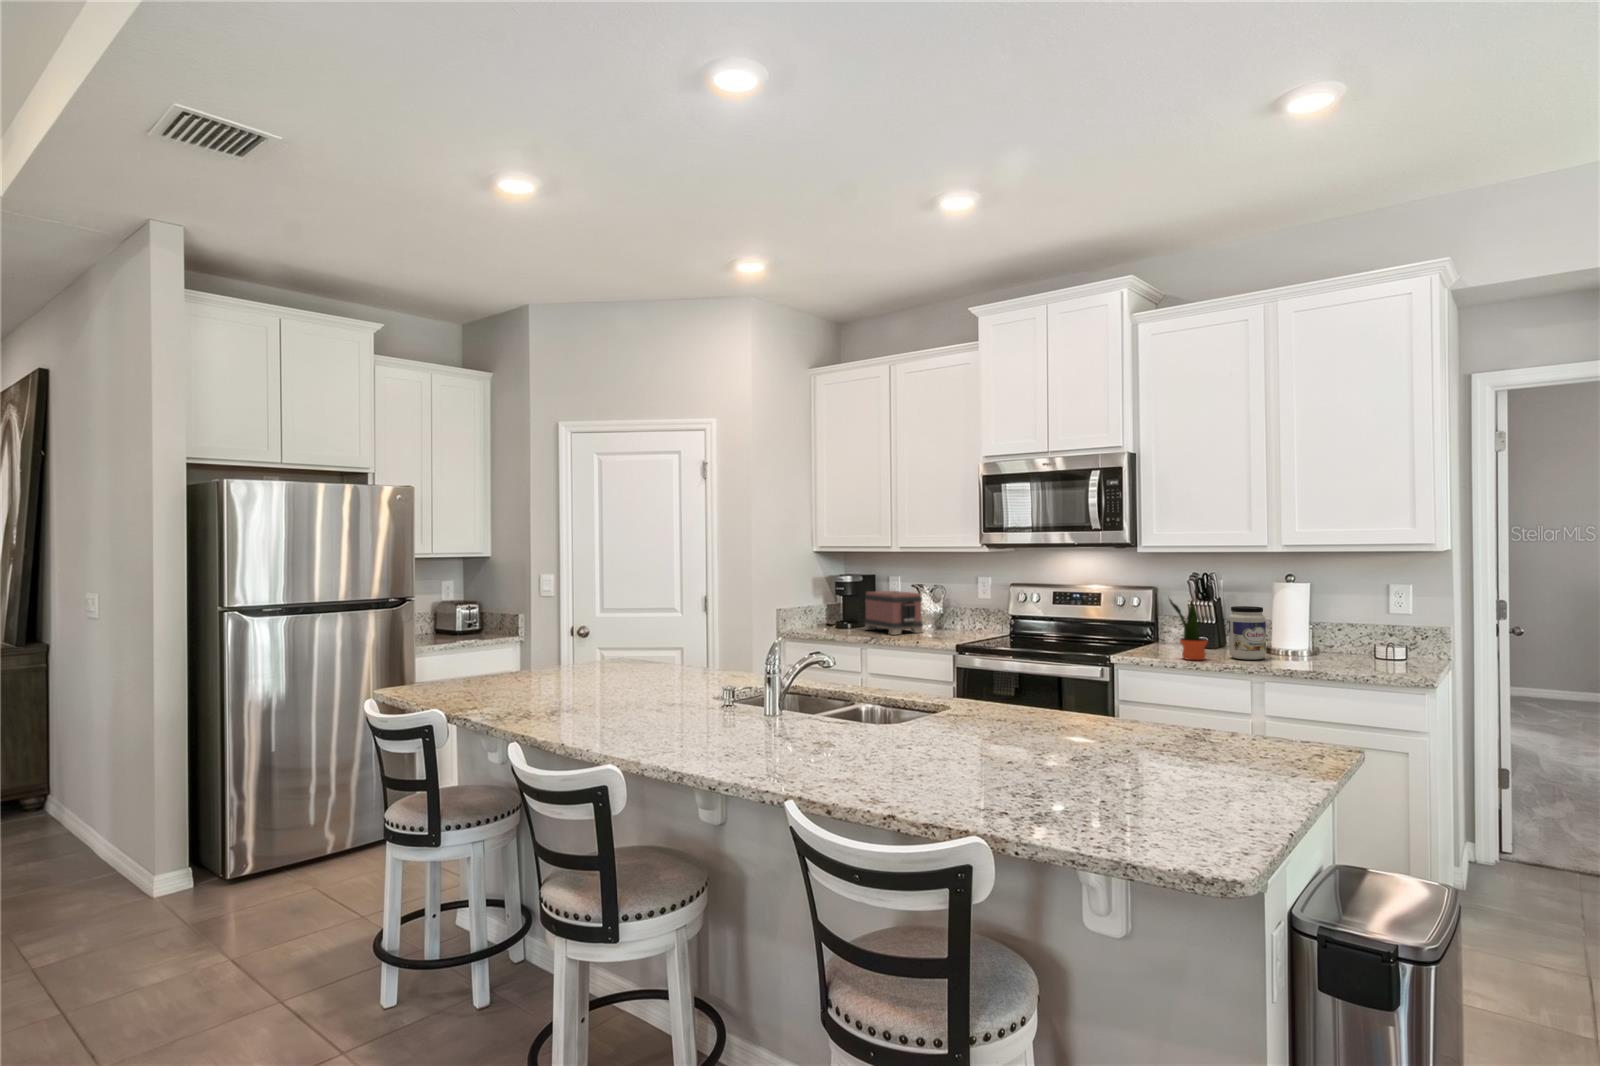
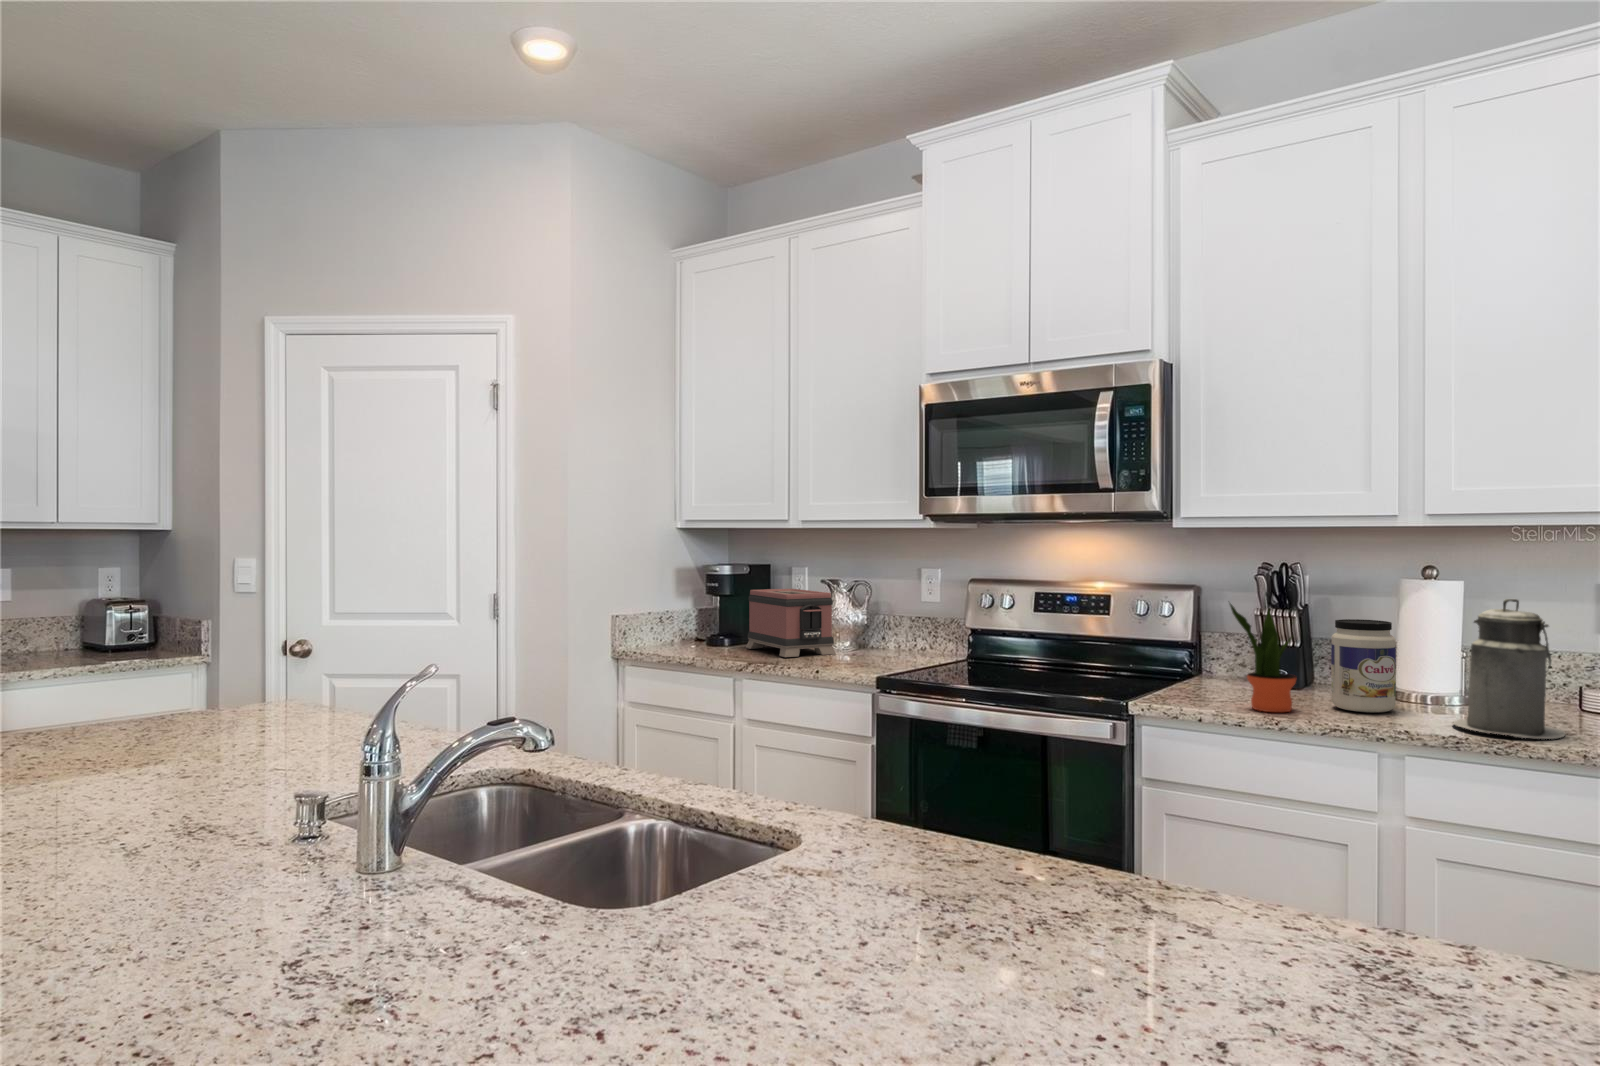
canister: none [1293,594,1353,670] -> present [1453,599,1565,739]

